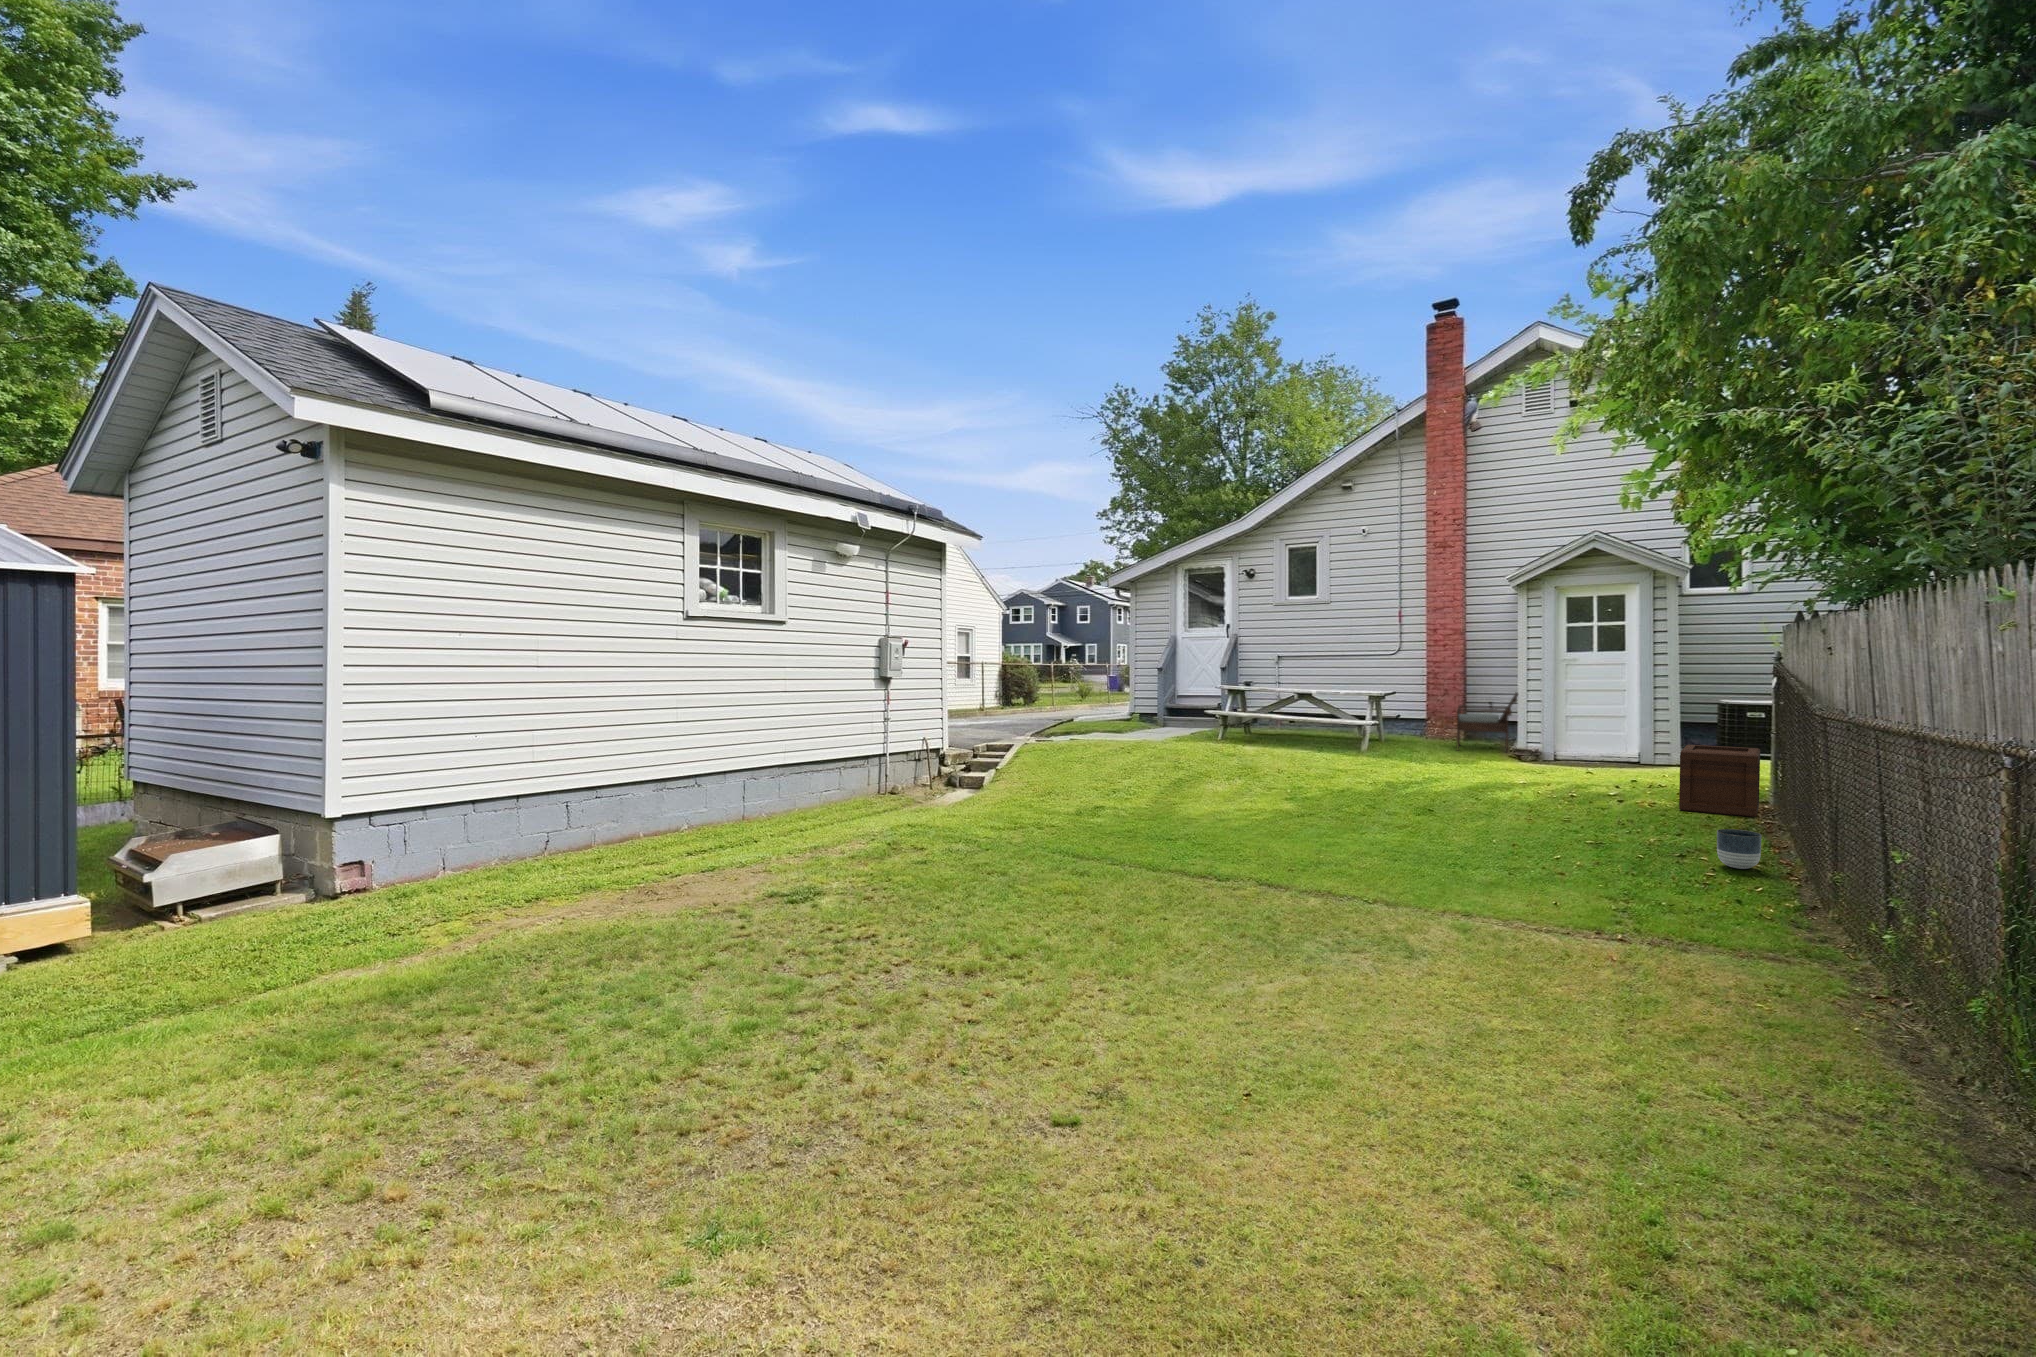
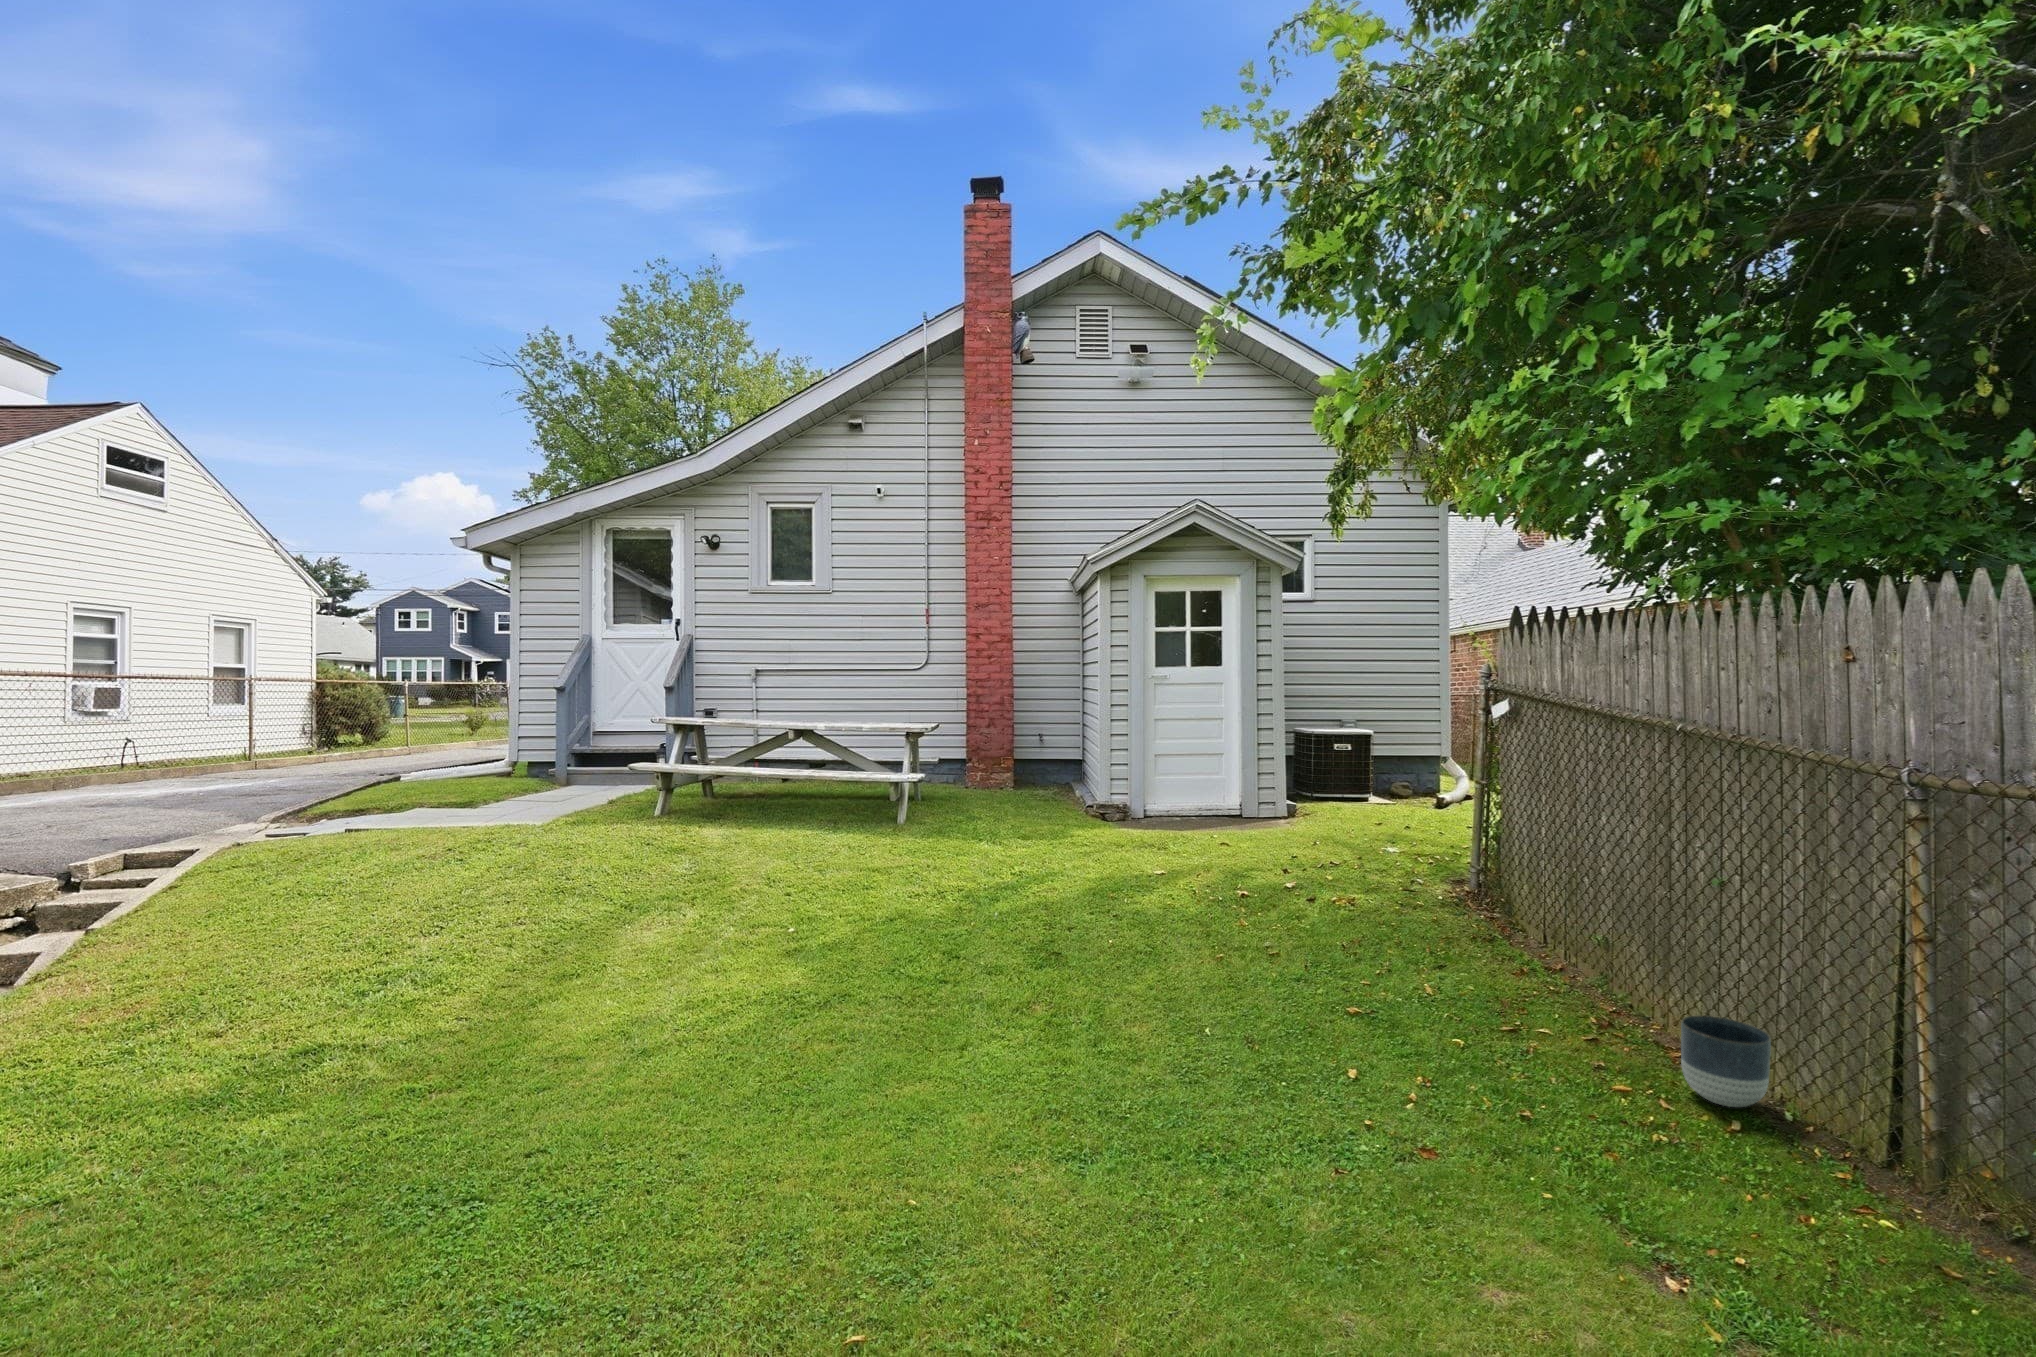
chair: present [1457,692,1518,752] -> none [1011,721,1093,809]
wooden crate: present [1679,745,1760,817] -> none [1383,806,1511,921]

